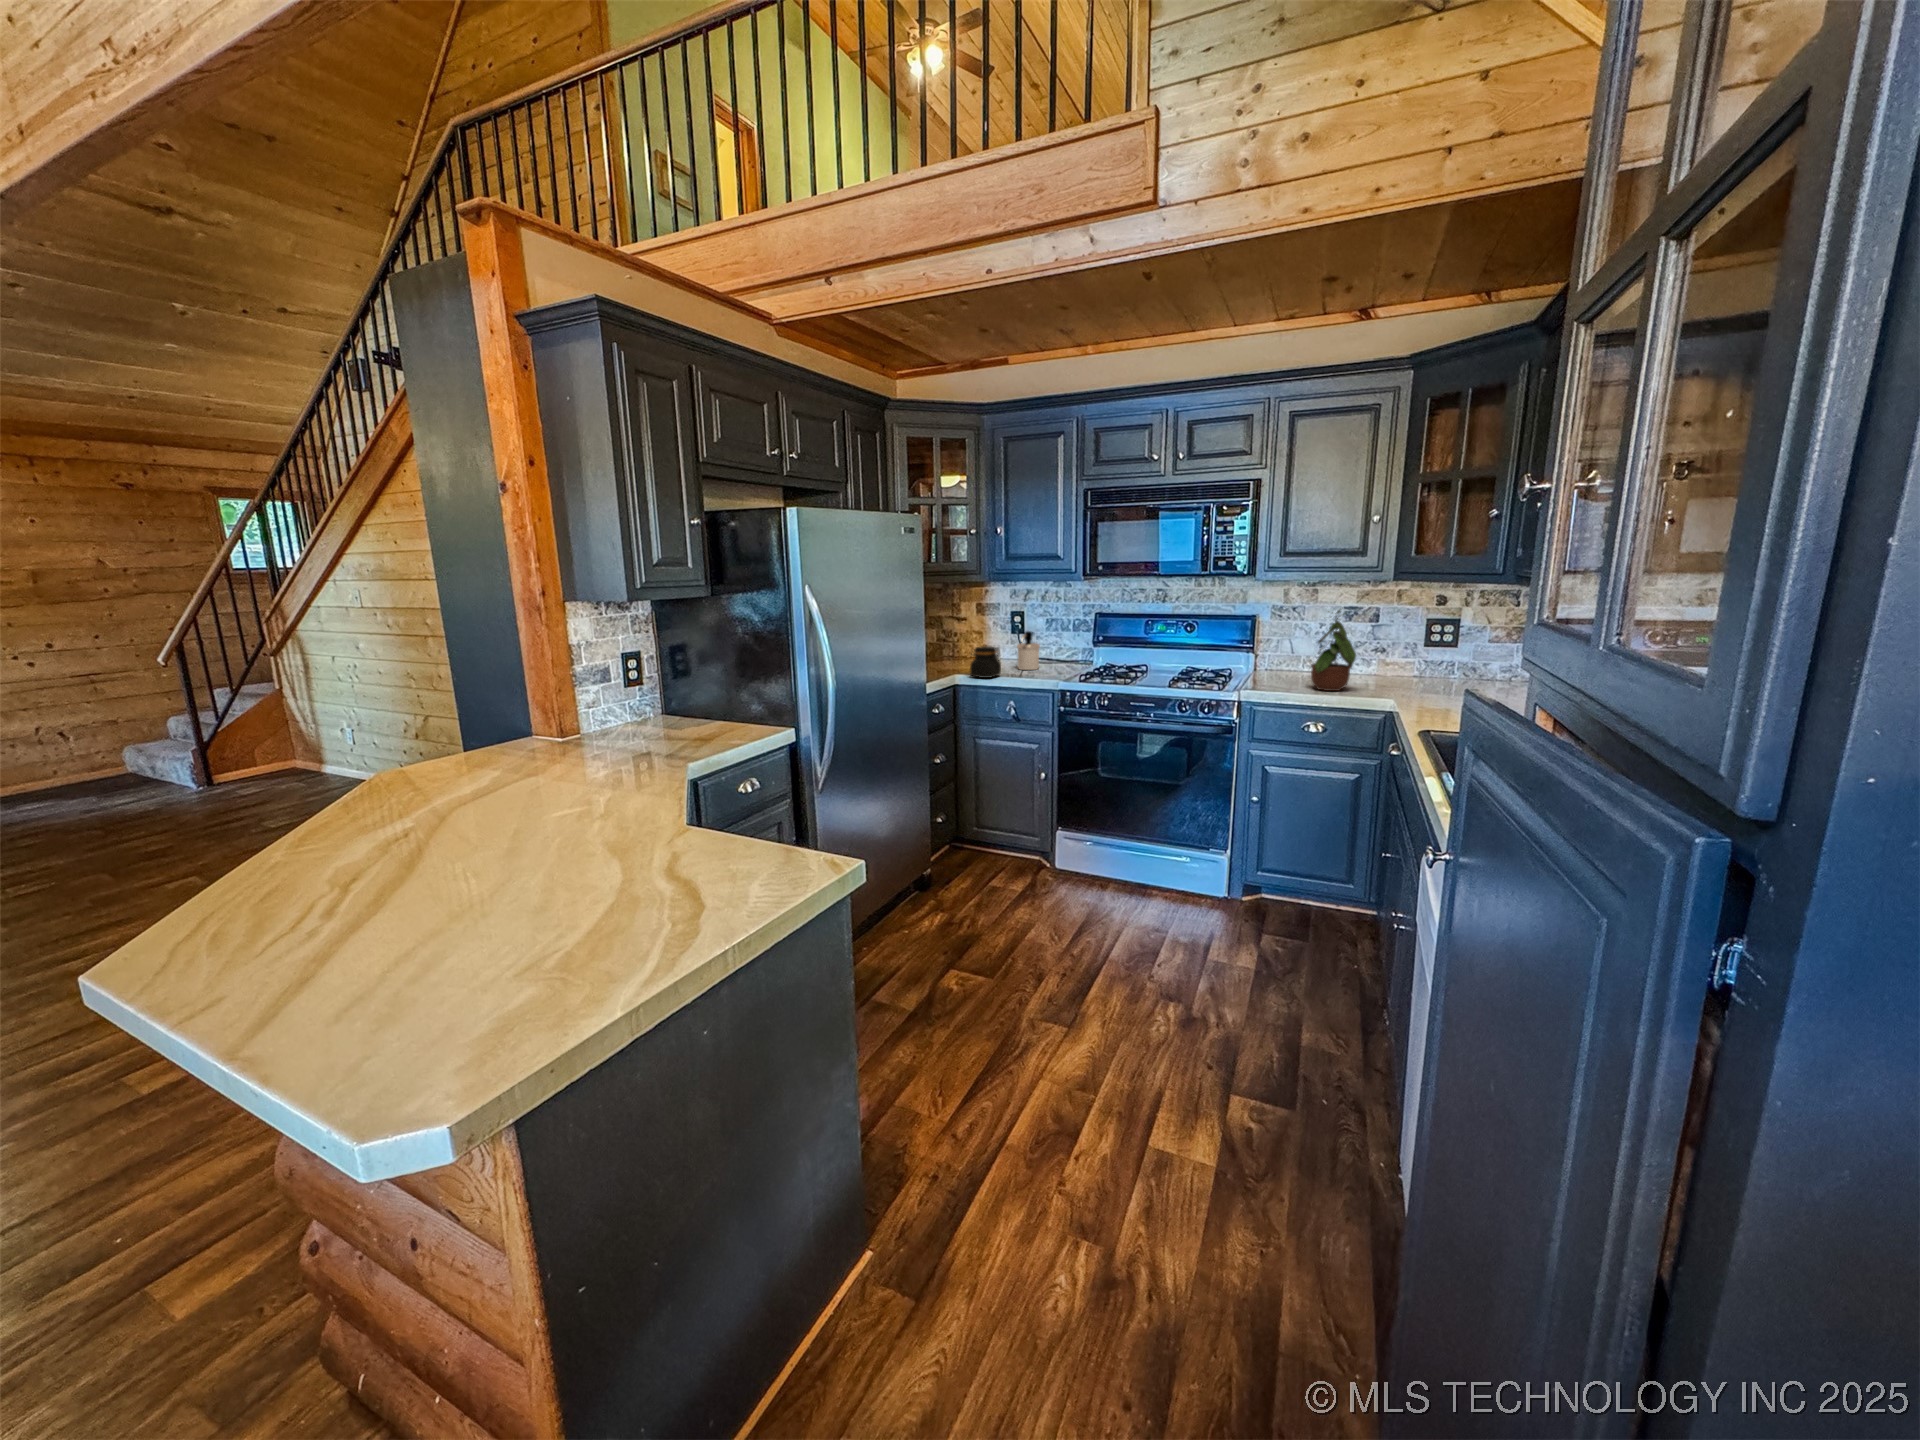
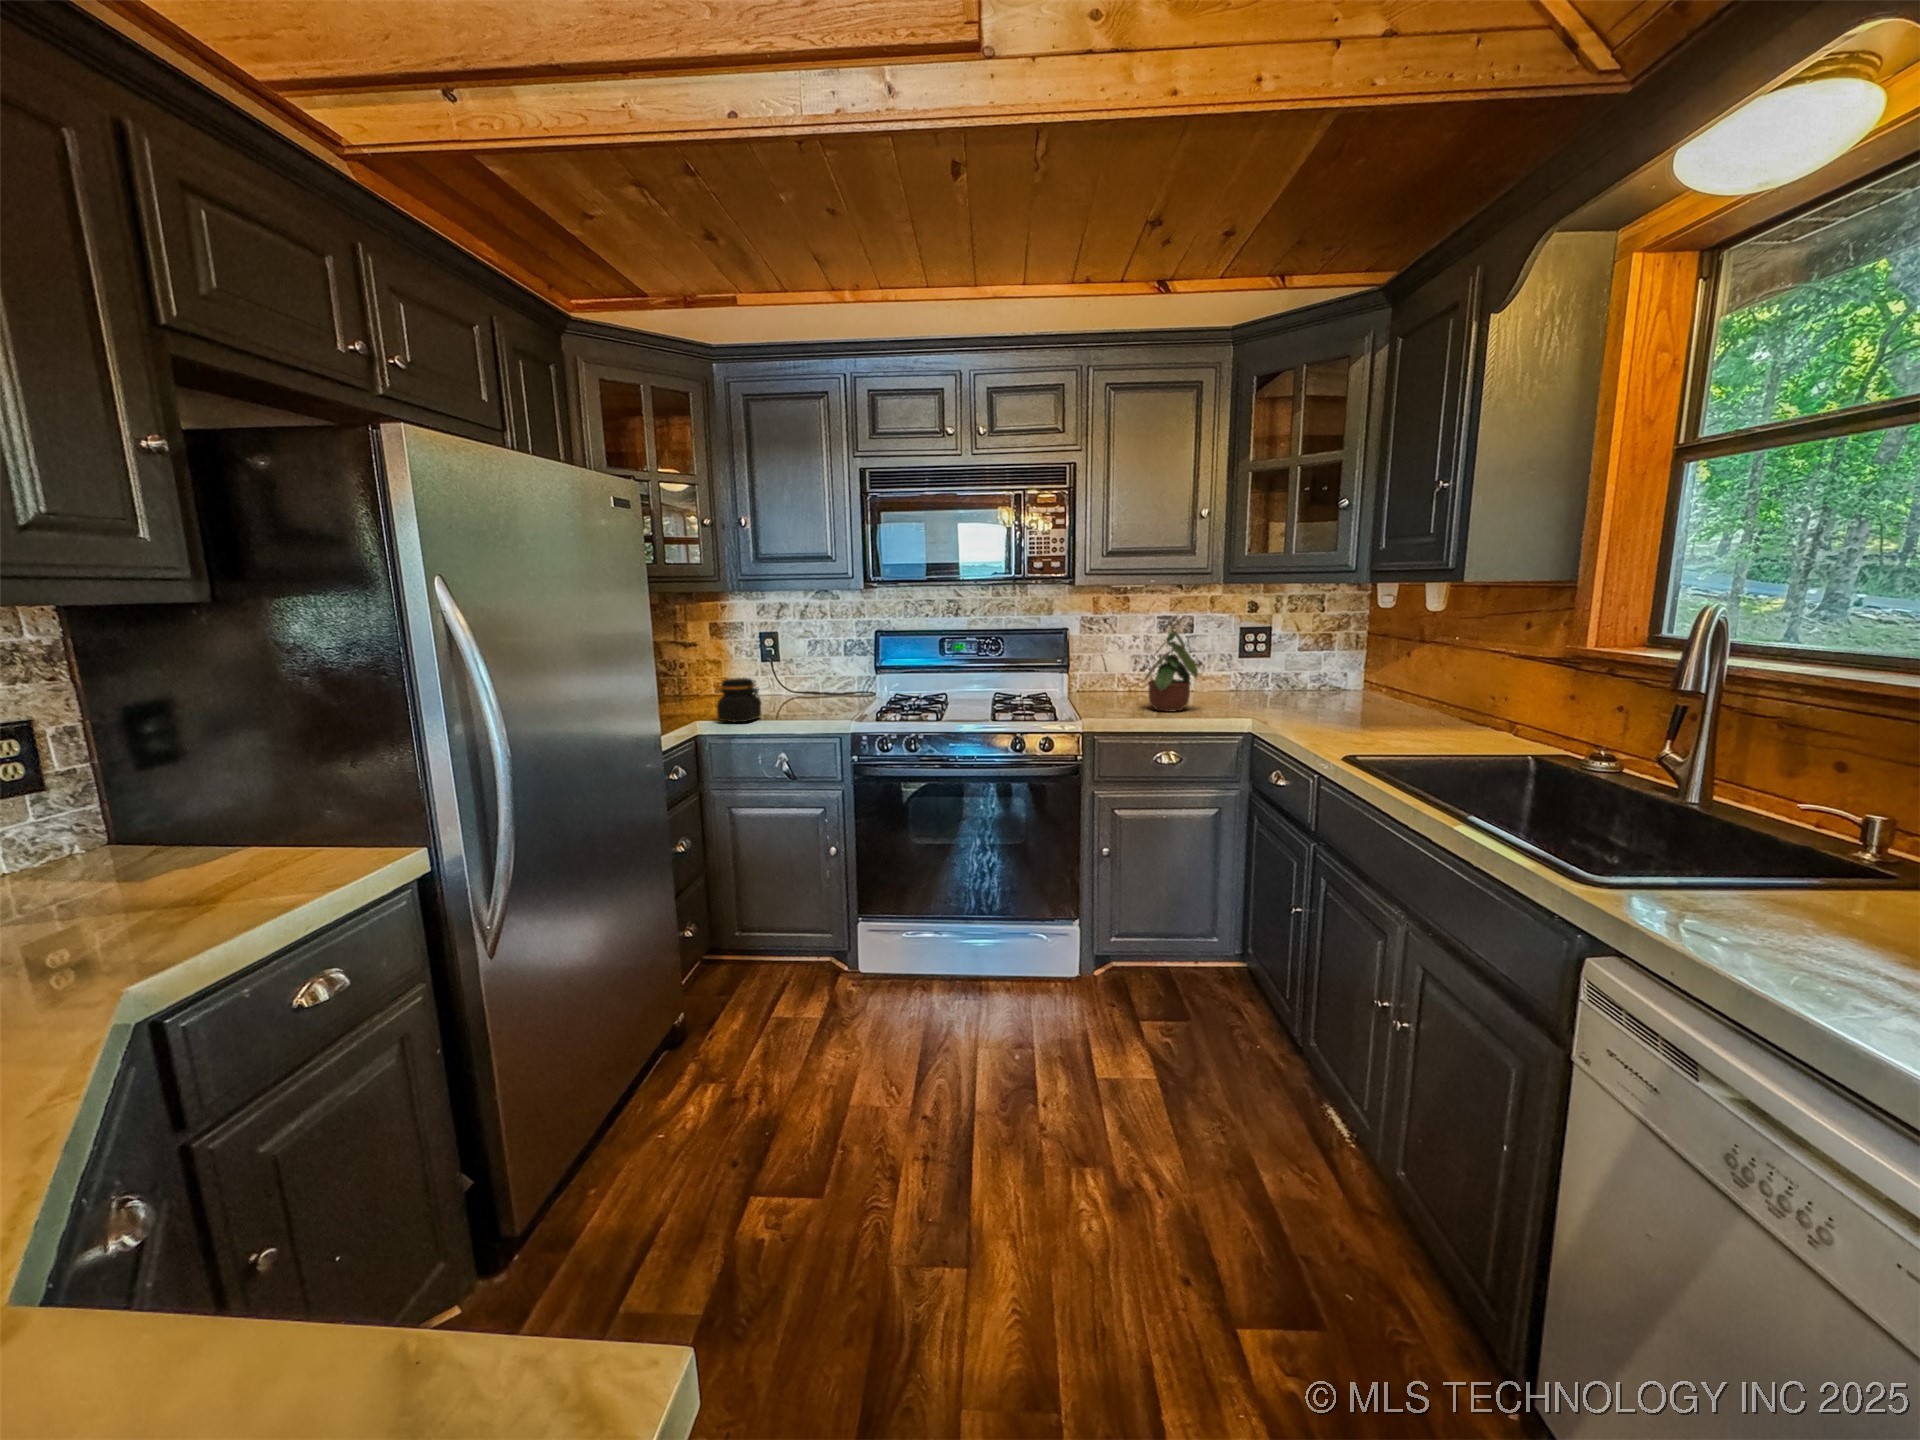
soap dispenser: present [1017,631,1040,670] -> none [776,657,808,708]

